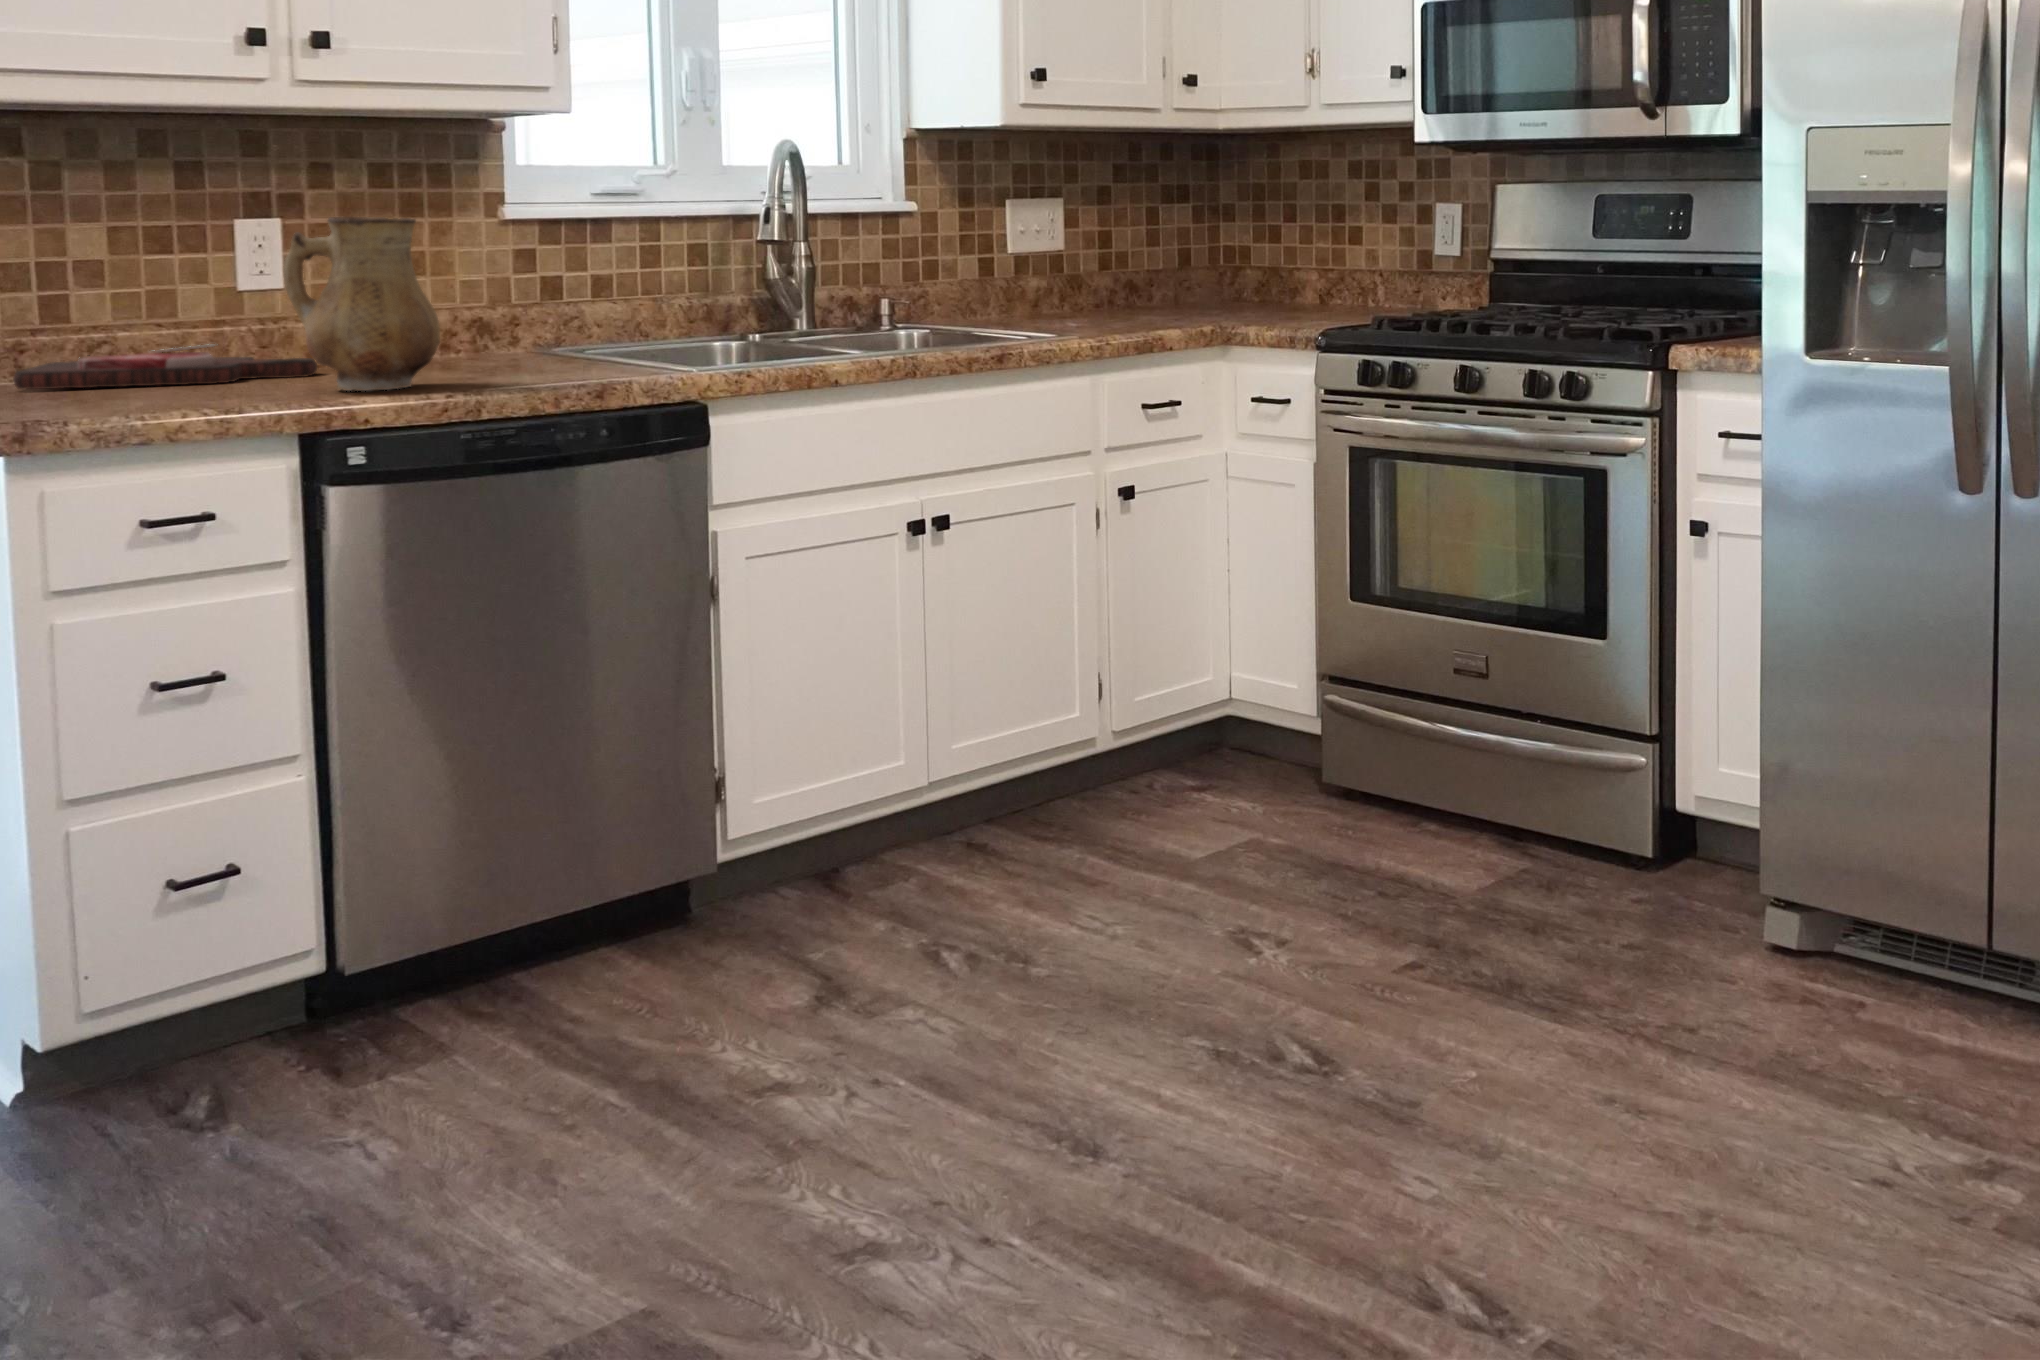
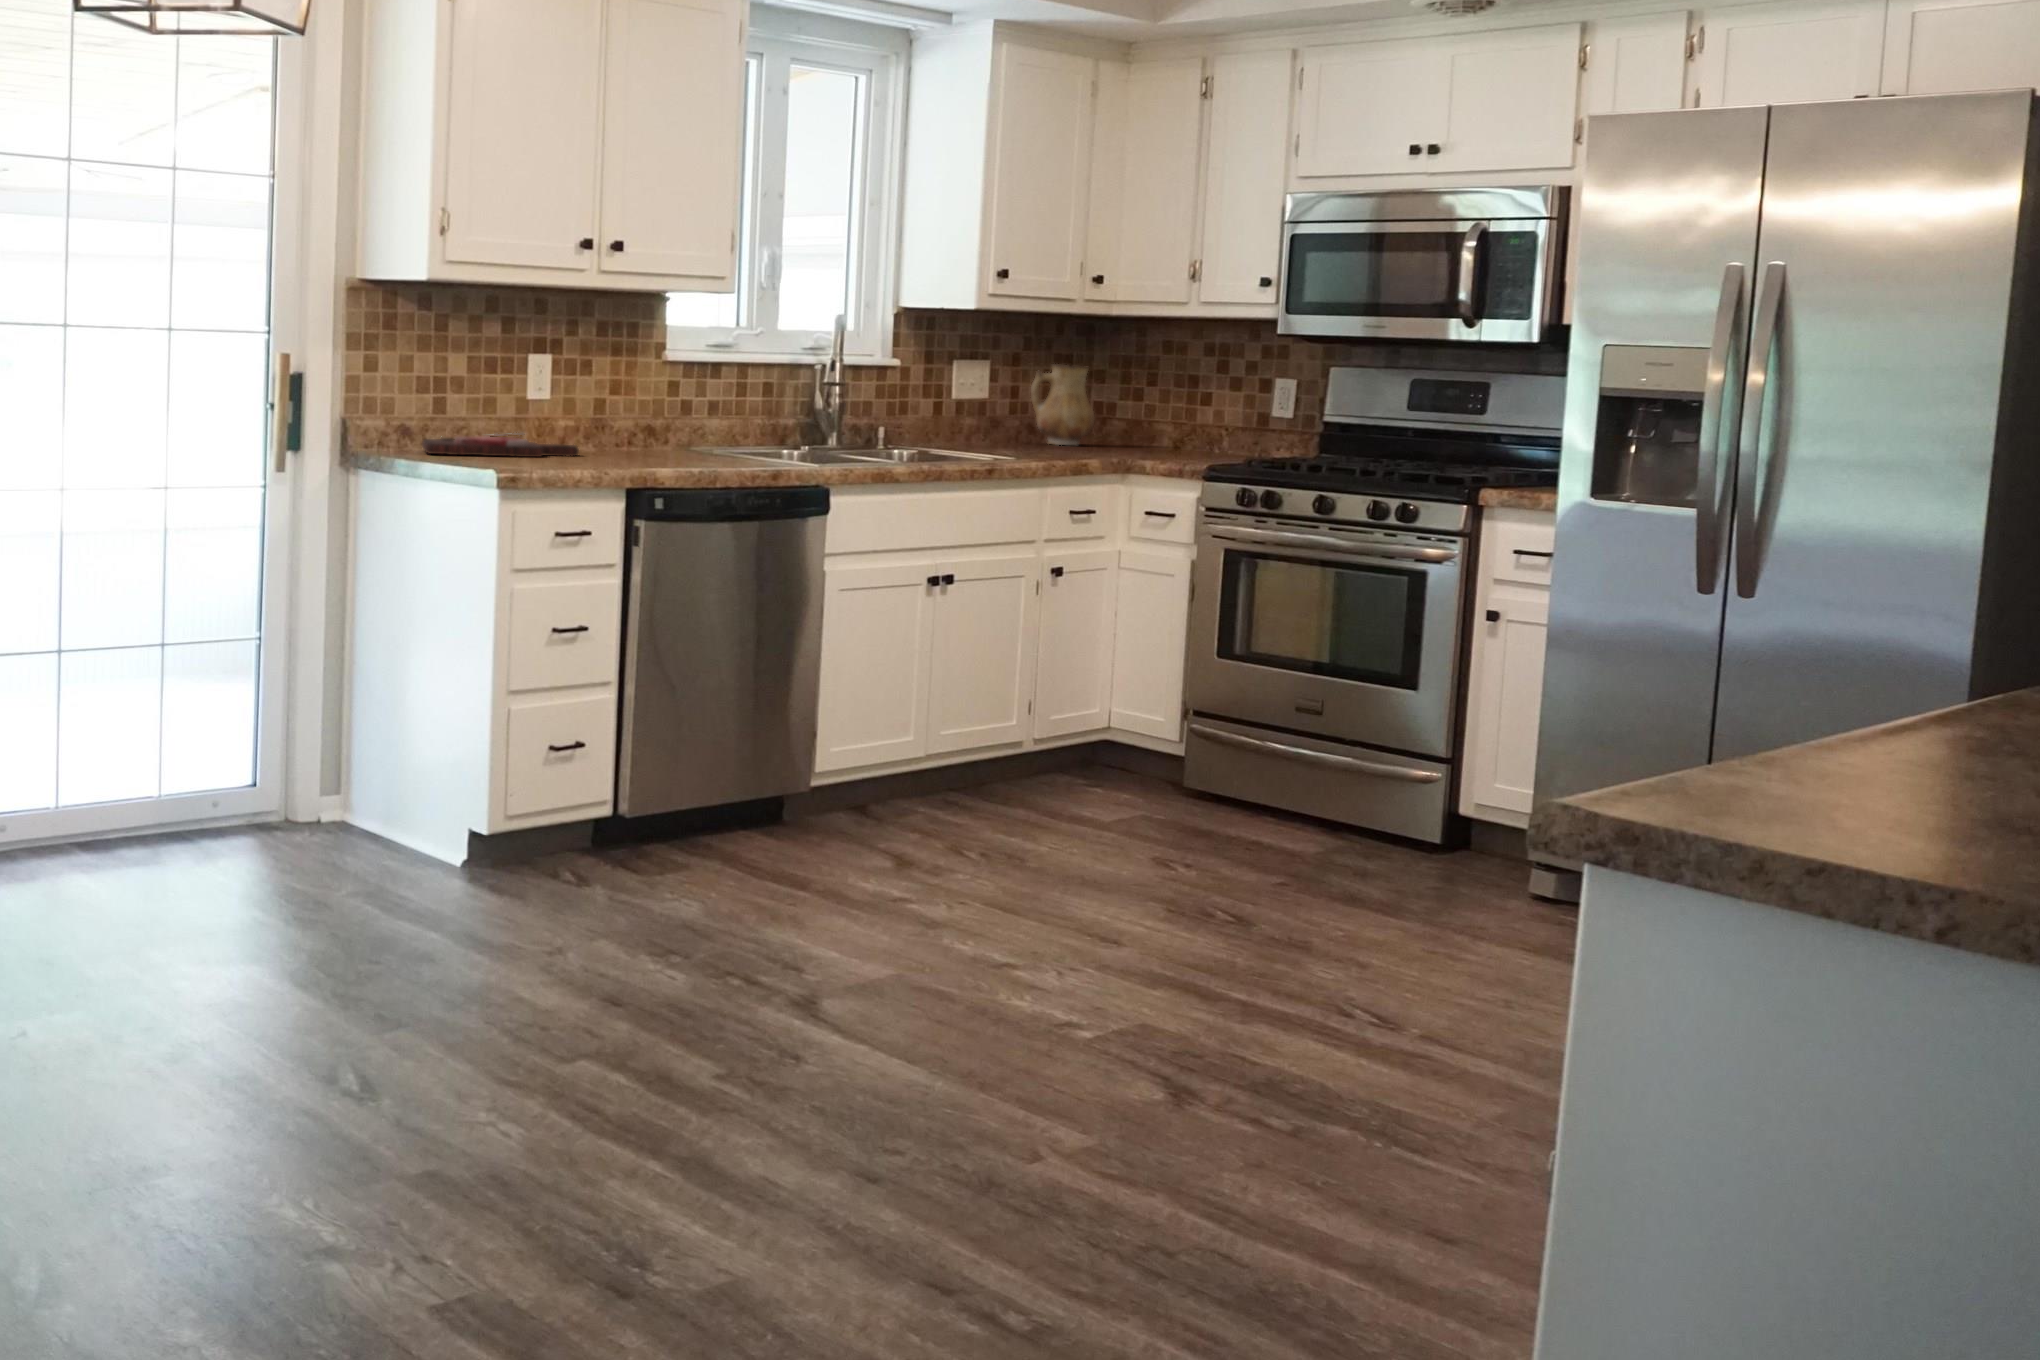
ceramic pitcher: present [283,217,440,391] -> present [1031,364,1095,445]

